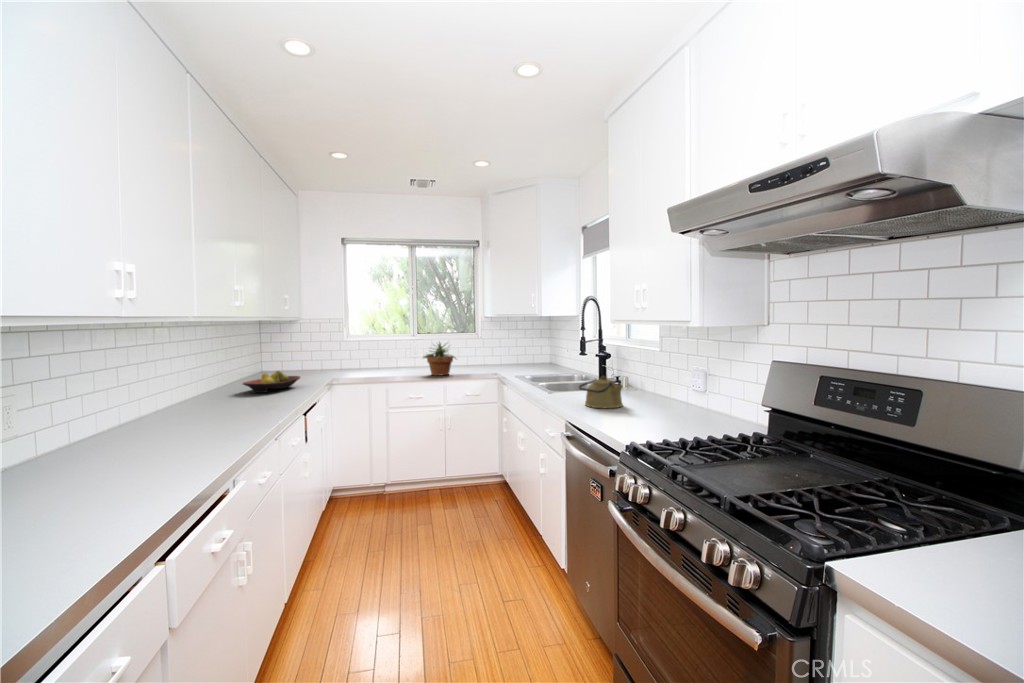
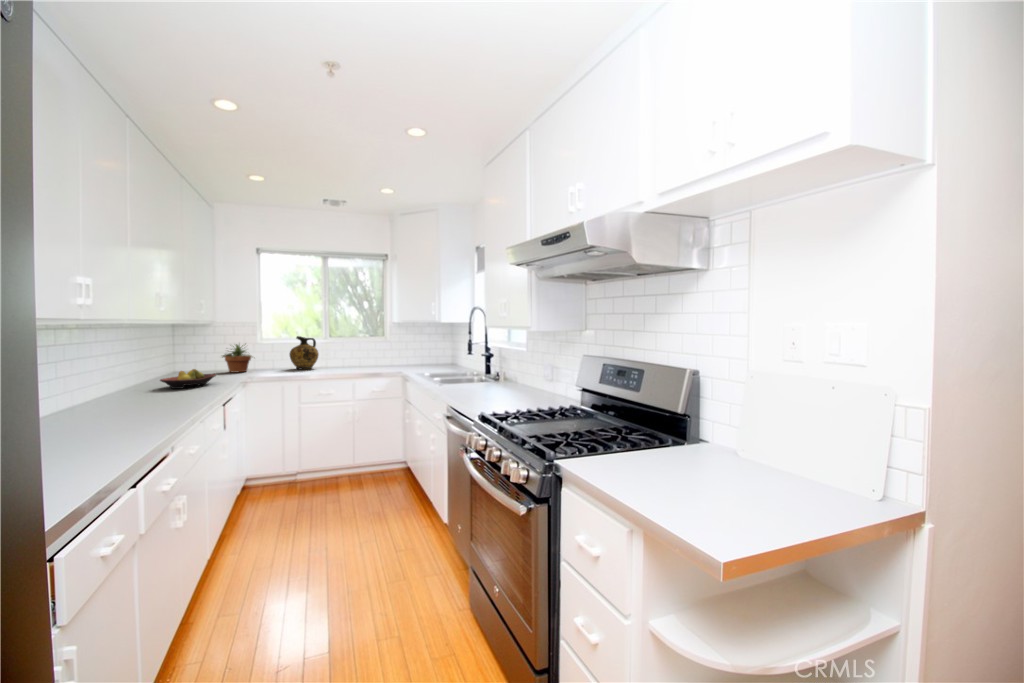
ceramic jug: none [377,333,407,370] -> present [290,336,319,369]
potted plant: present [423,342,456,376] -> present [223,344,252,372]
kettle: present [579,376,623,408] -> none [460,371,495,396]

